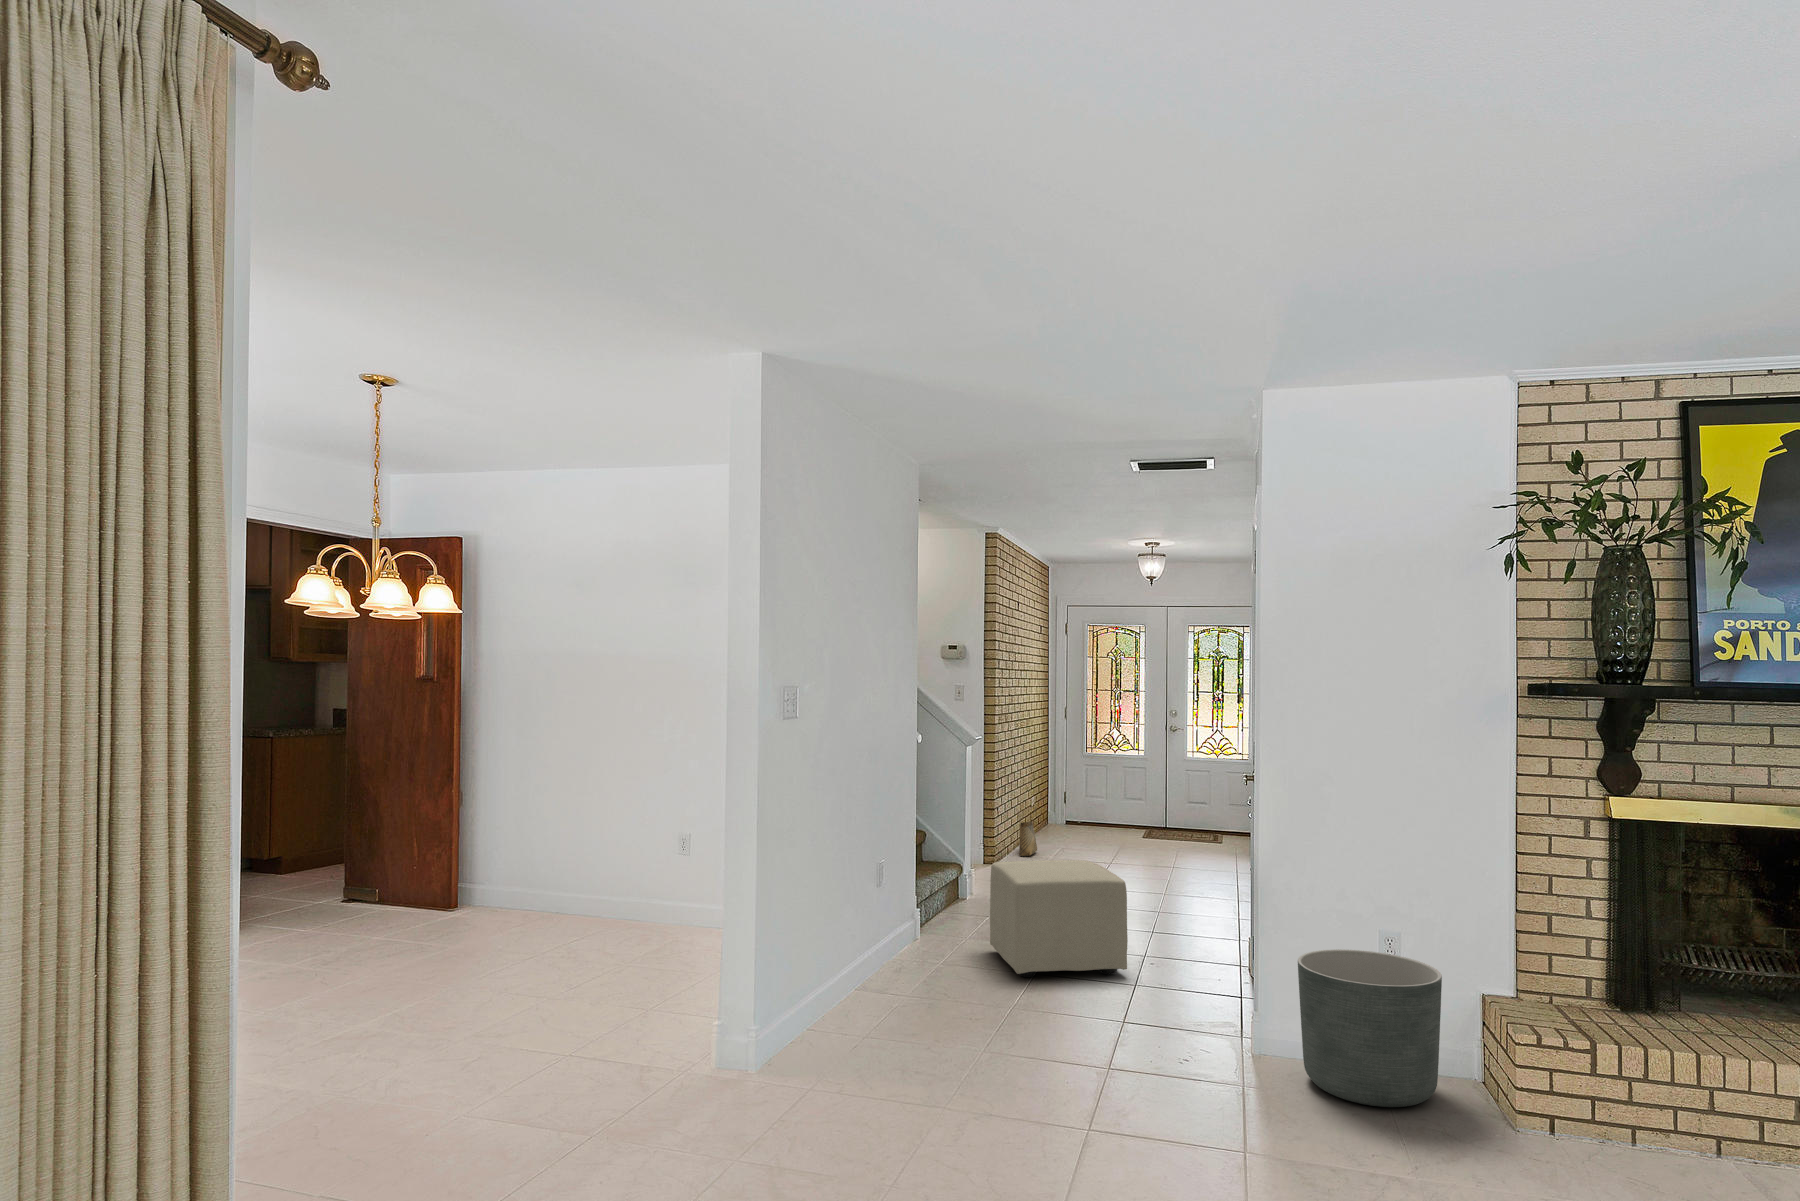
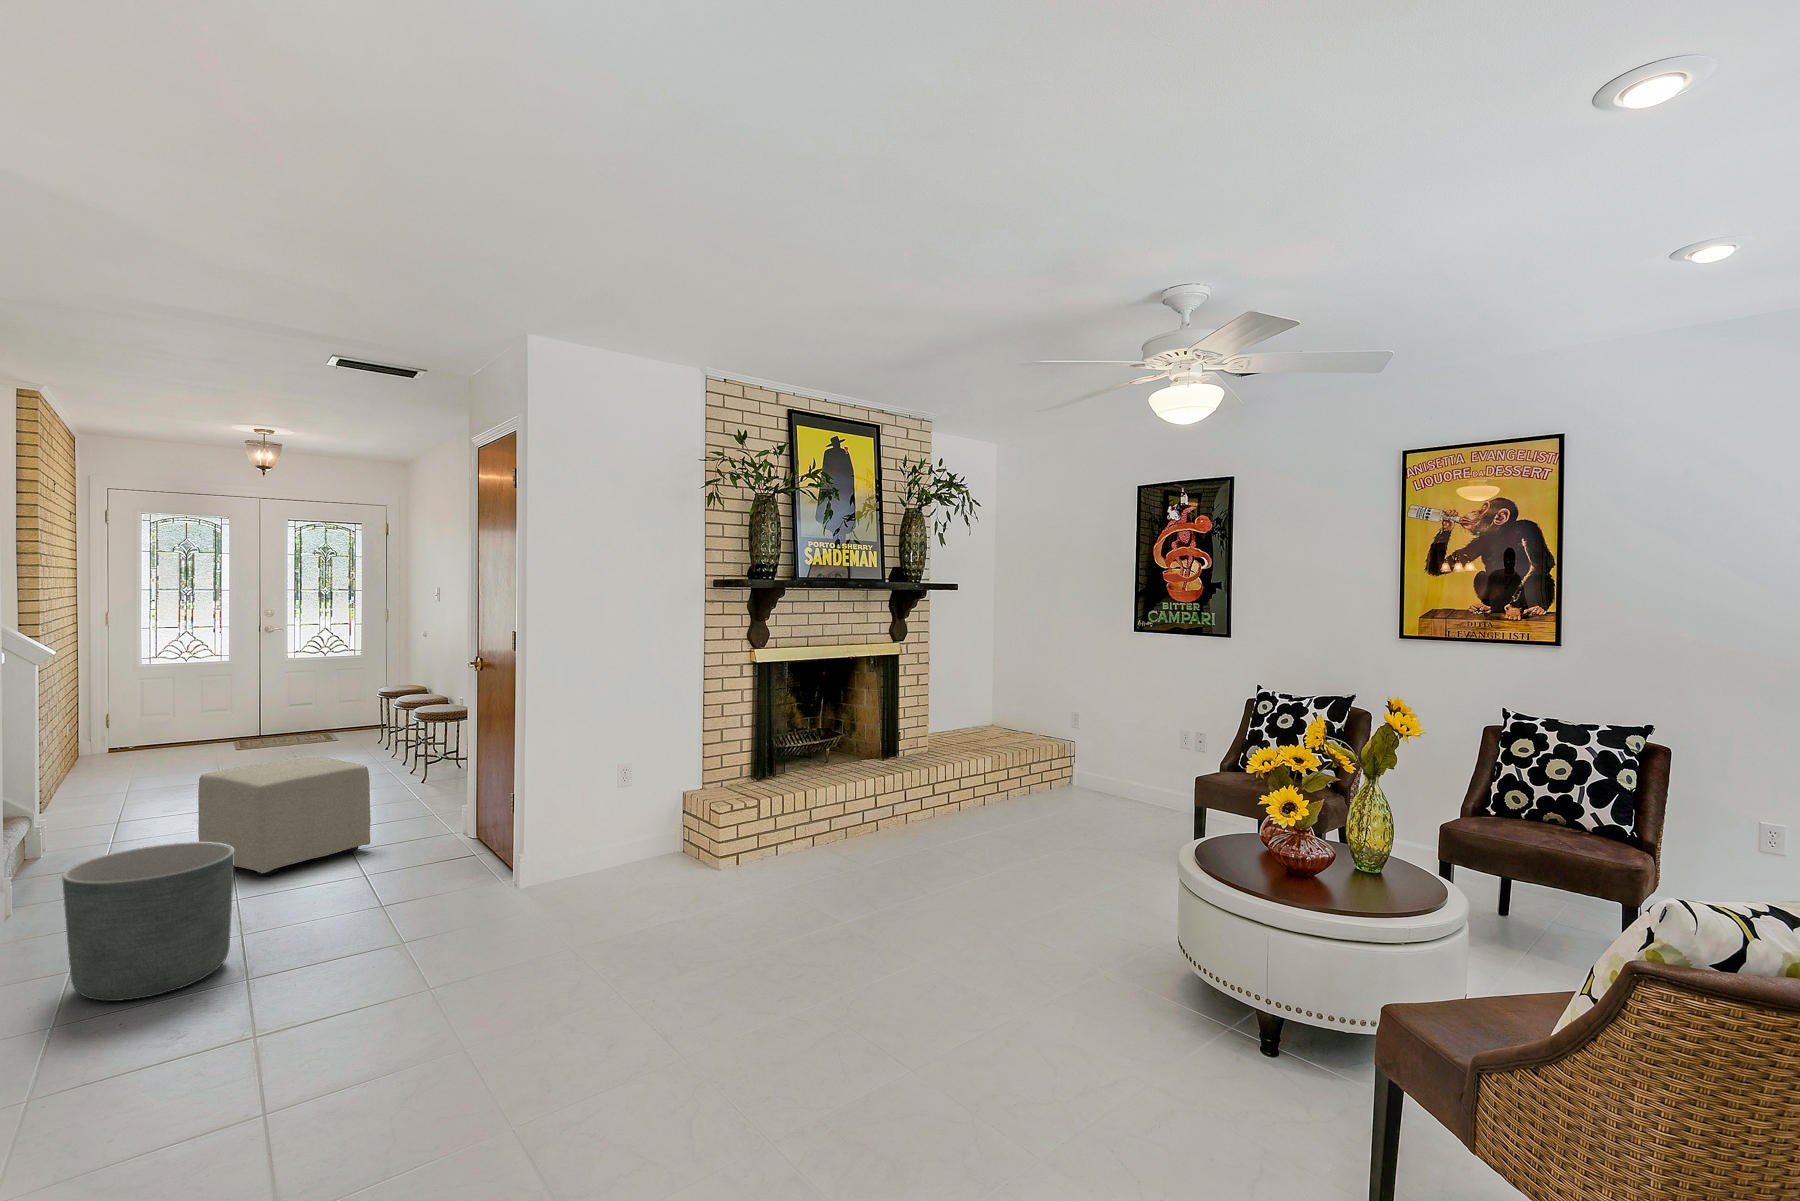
woven basket: present [1018,808,1037,856] -> none [116,724,145,778]
planter: present [1298,949,1442,1107] -> present [62,842,234,1001]

